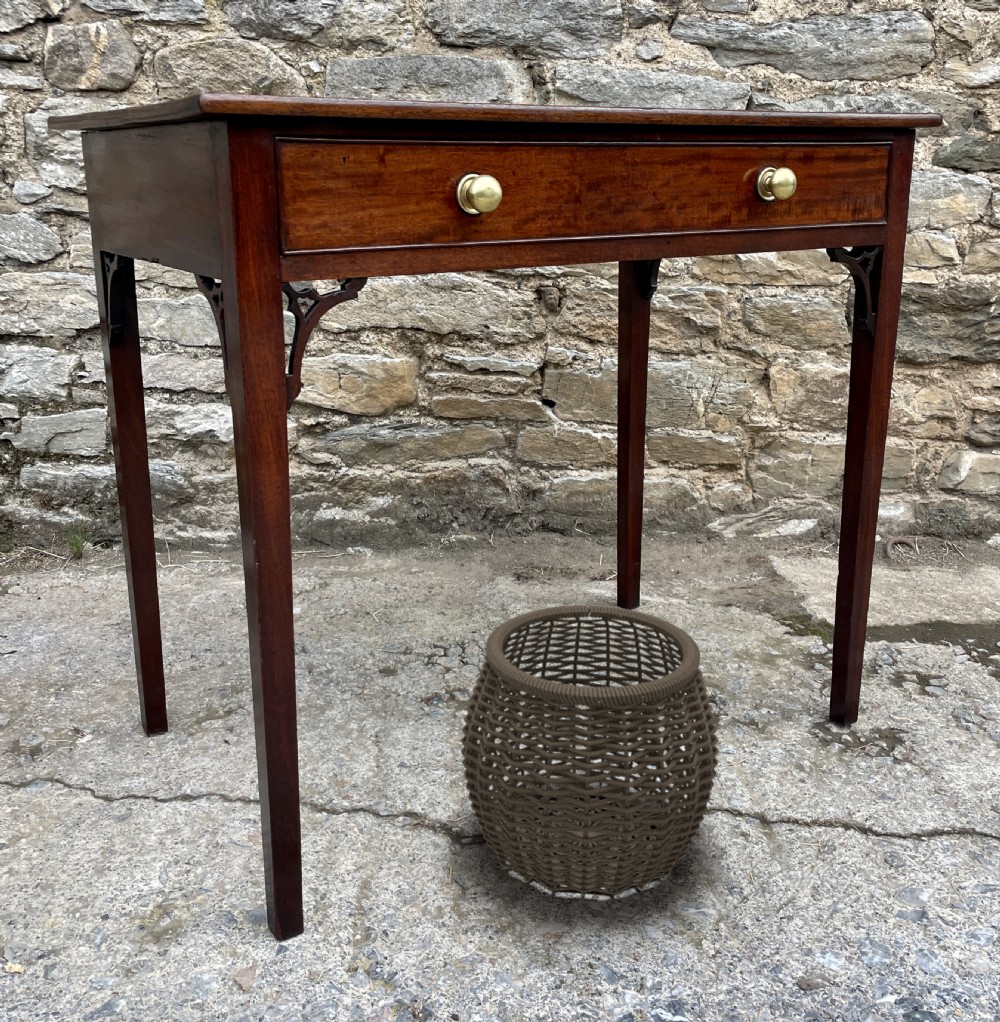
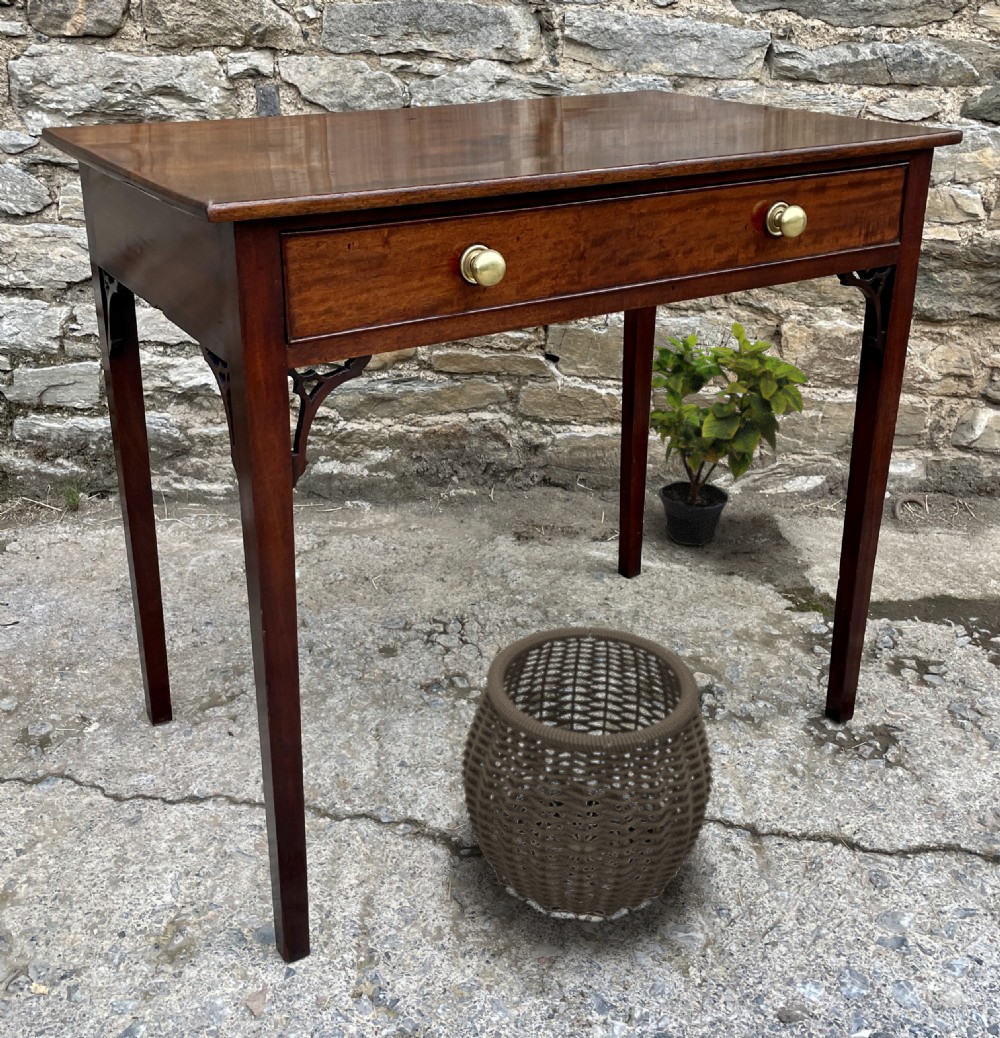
potted plant: none [623,358,798,580] -> present [649,322,809,545]

